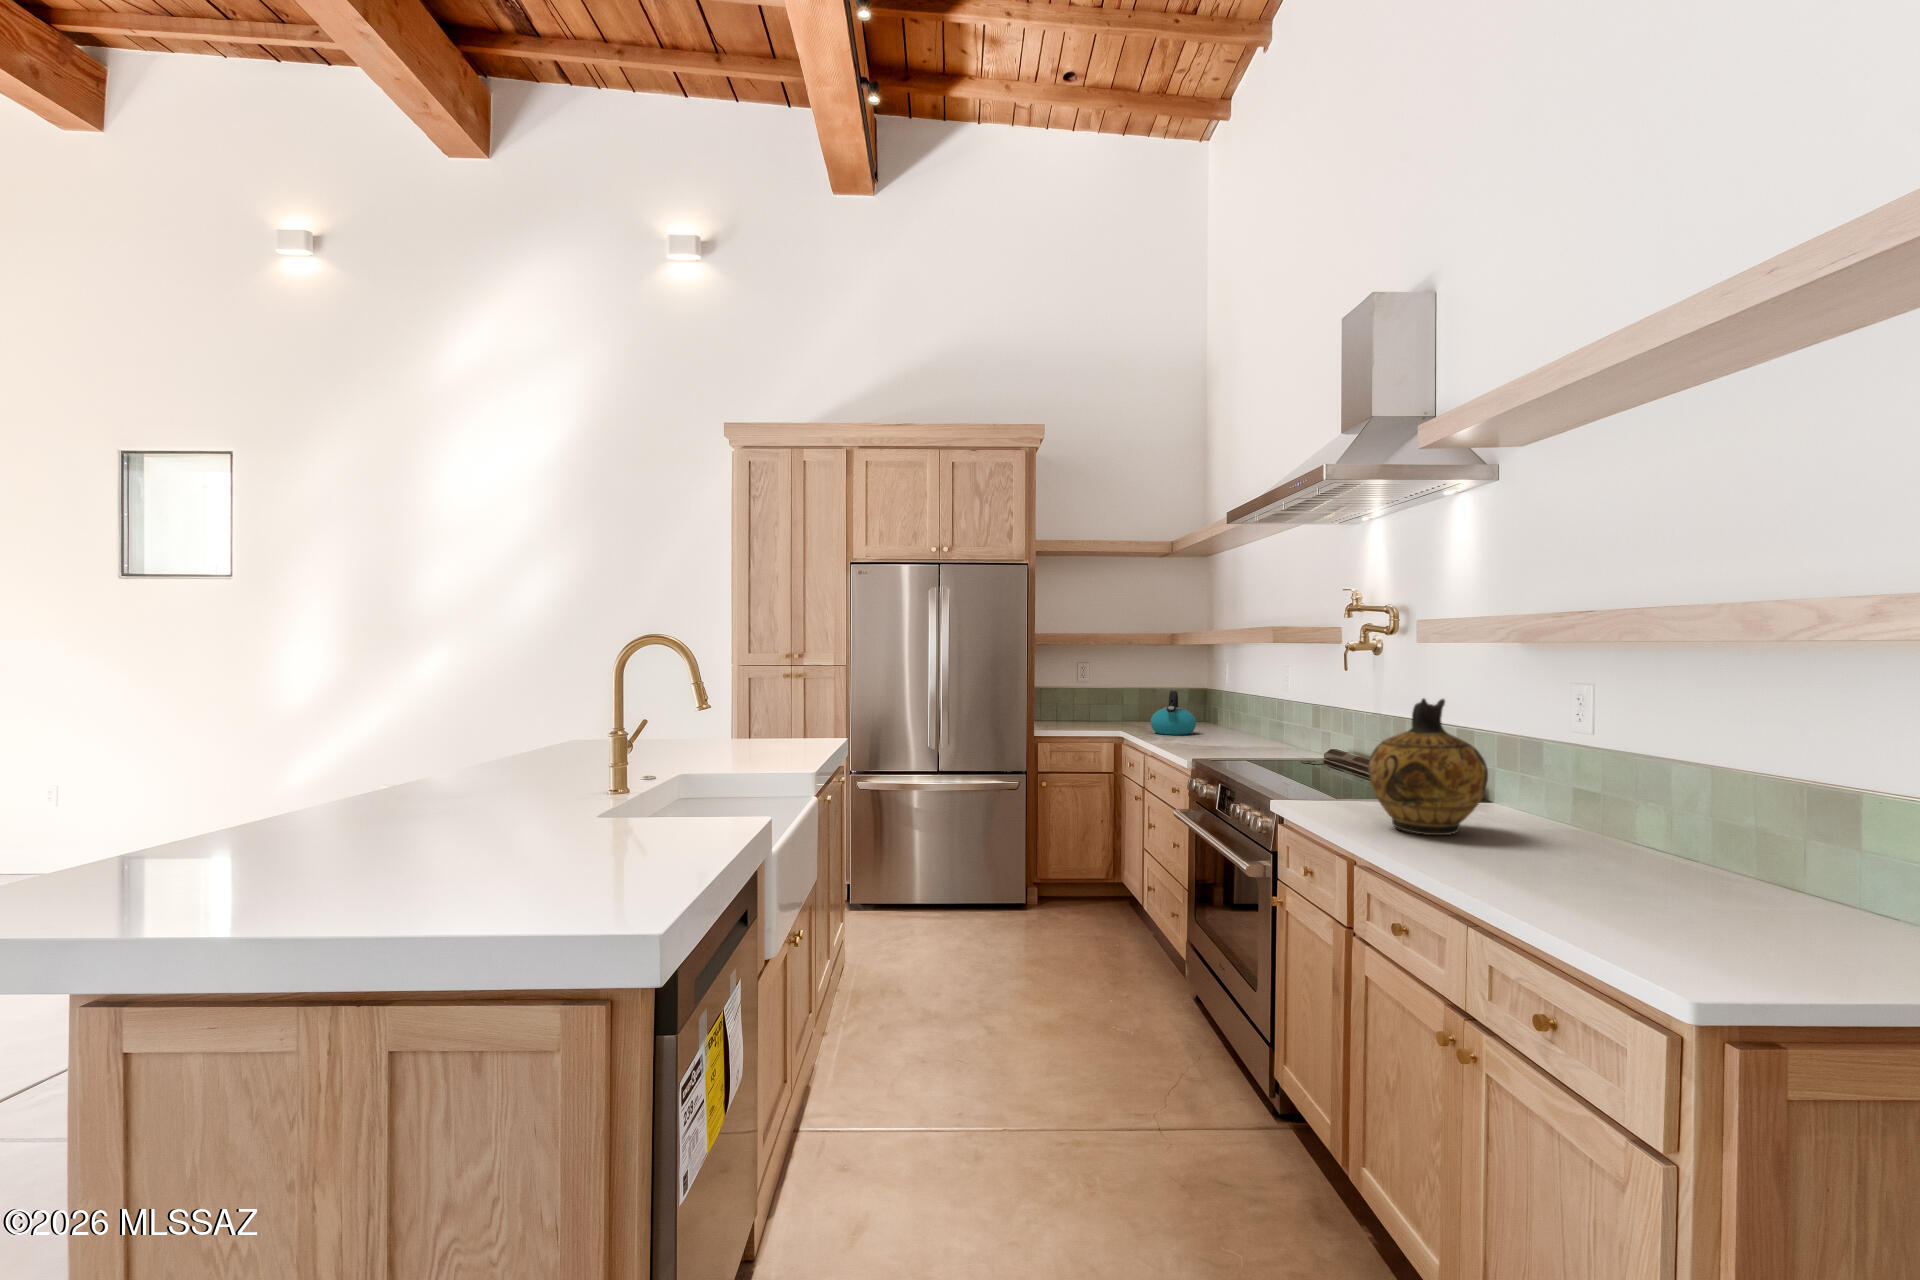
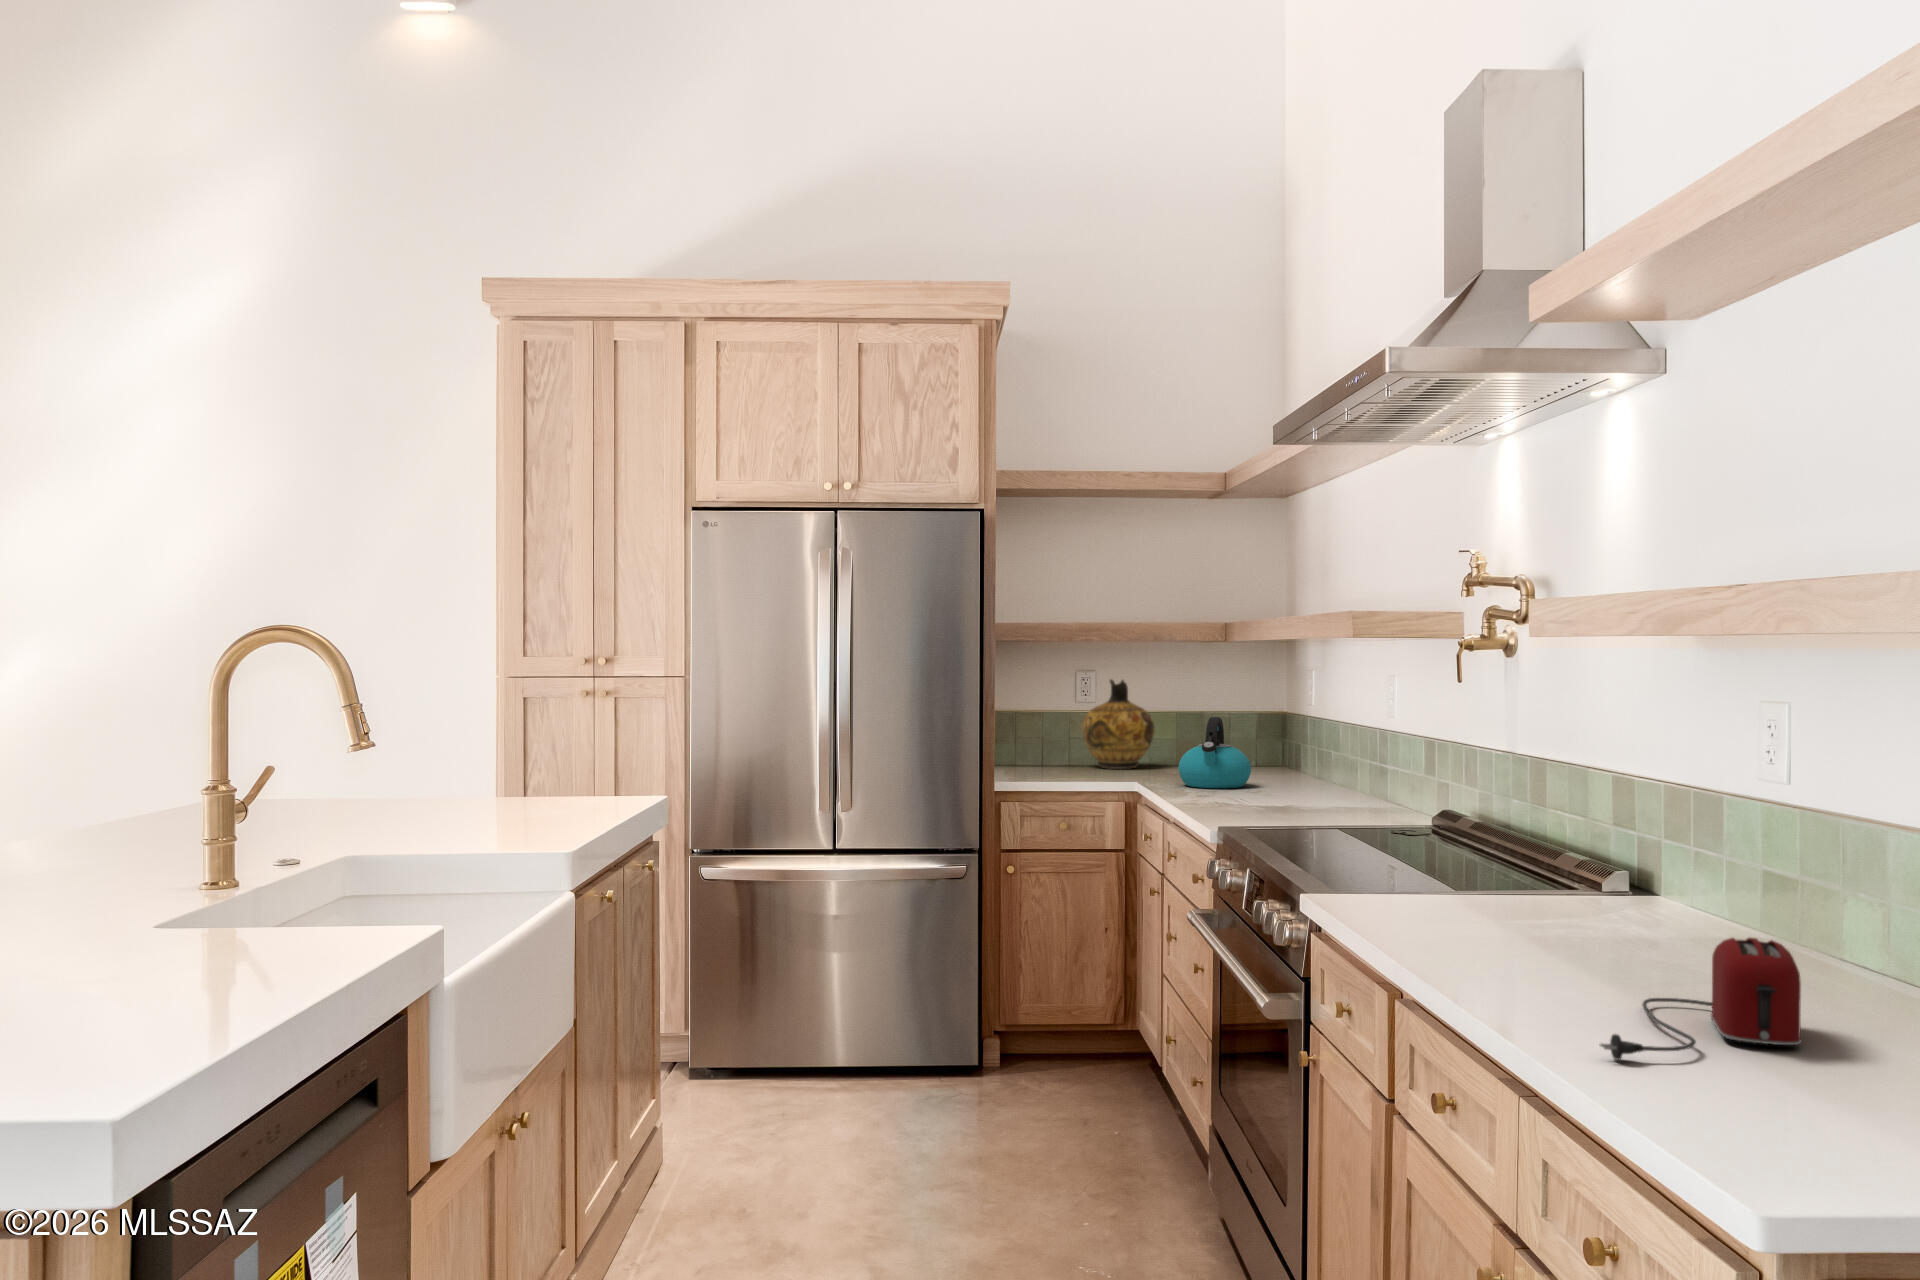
ceramic jug: present [1368,698,1488,835] -> present [1082,680,1154,769]
toaster: none [1513,828,1629,900] -> present [1600,938,1802,1060]

